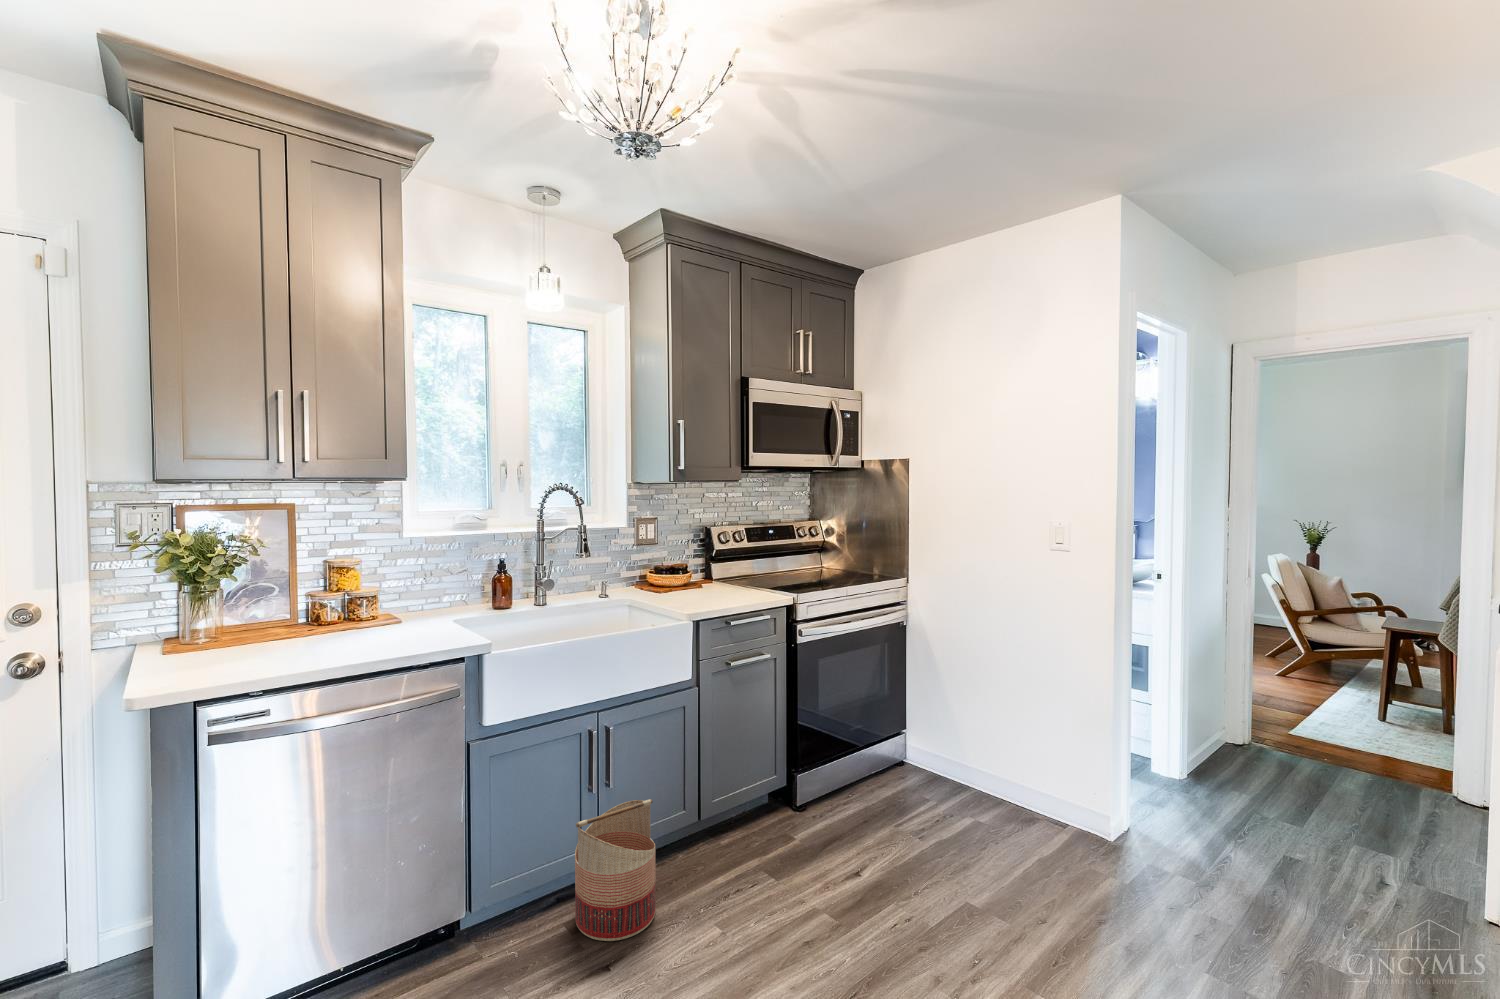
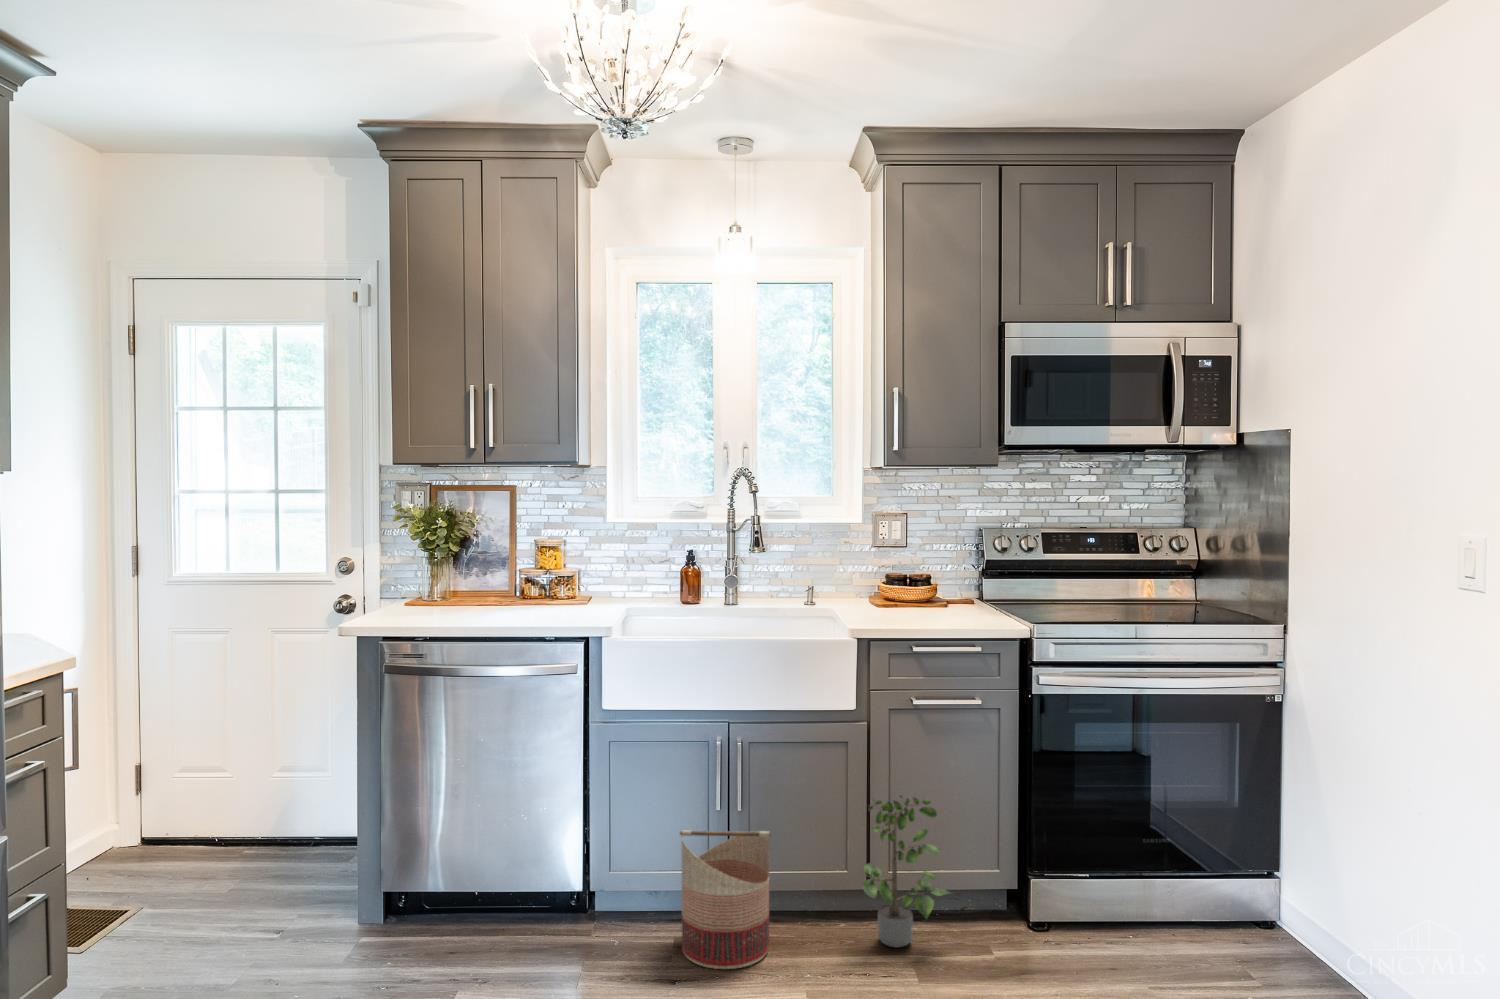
potted plant: none [704,735,771,862] -> present [863,795,950,947]

